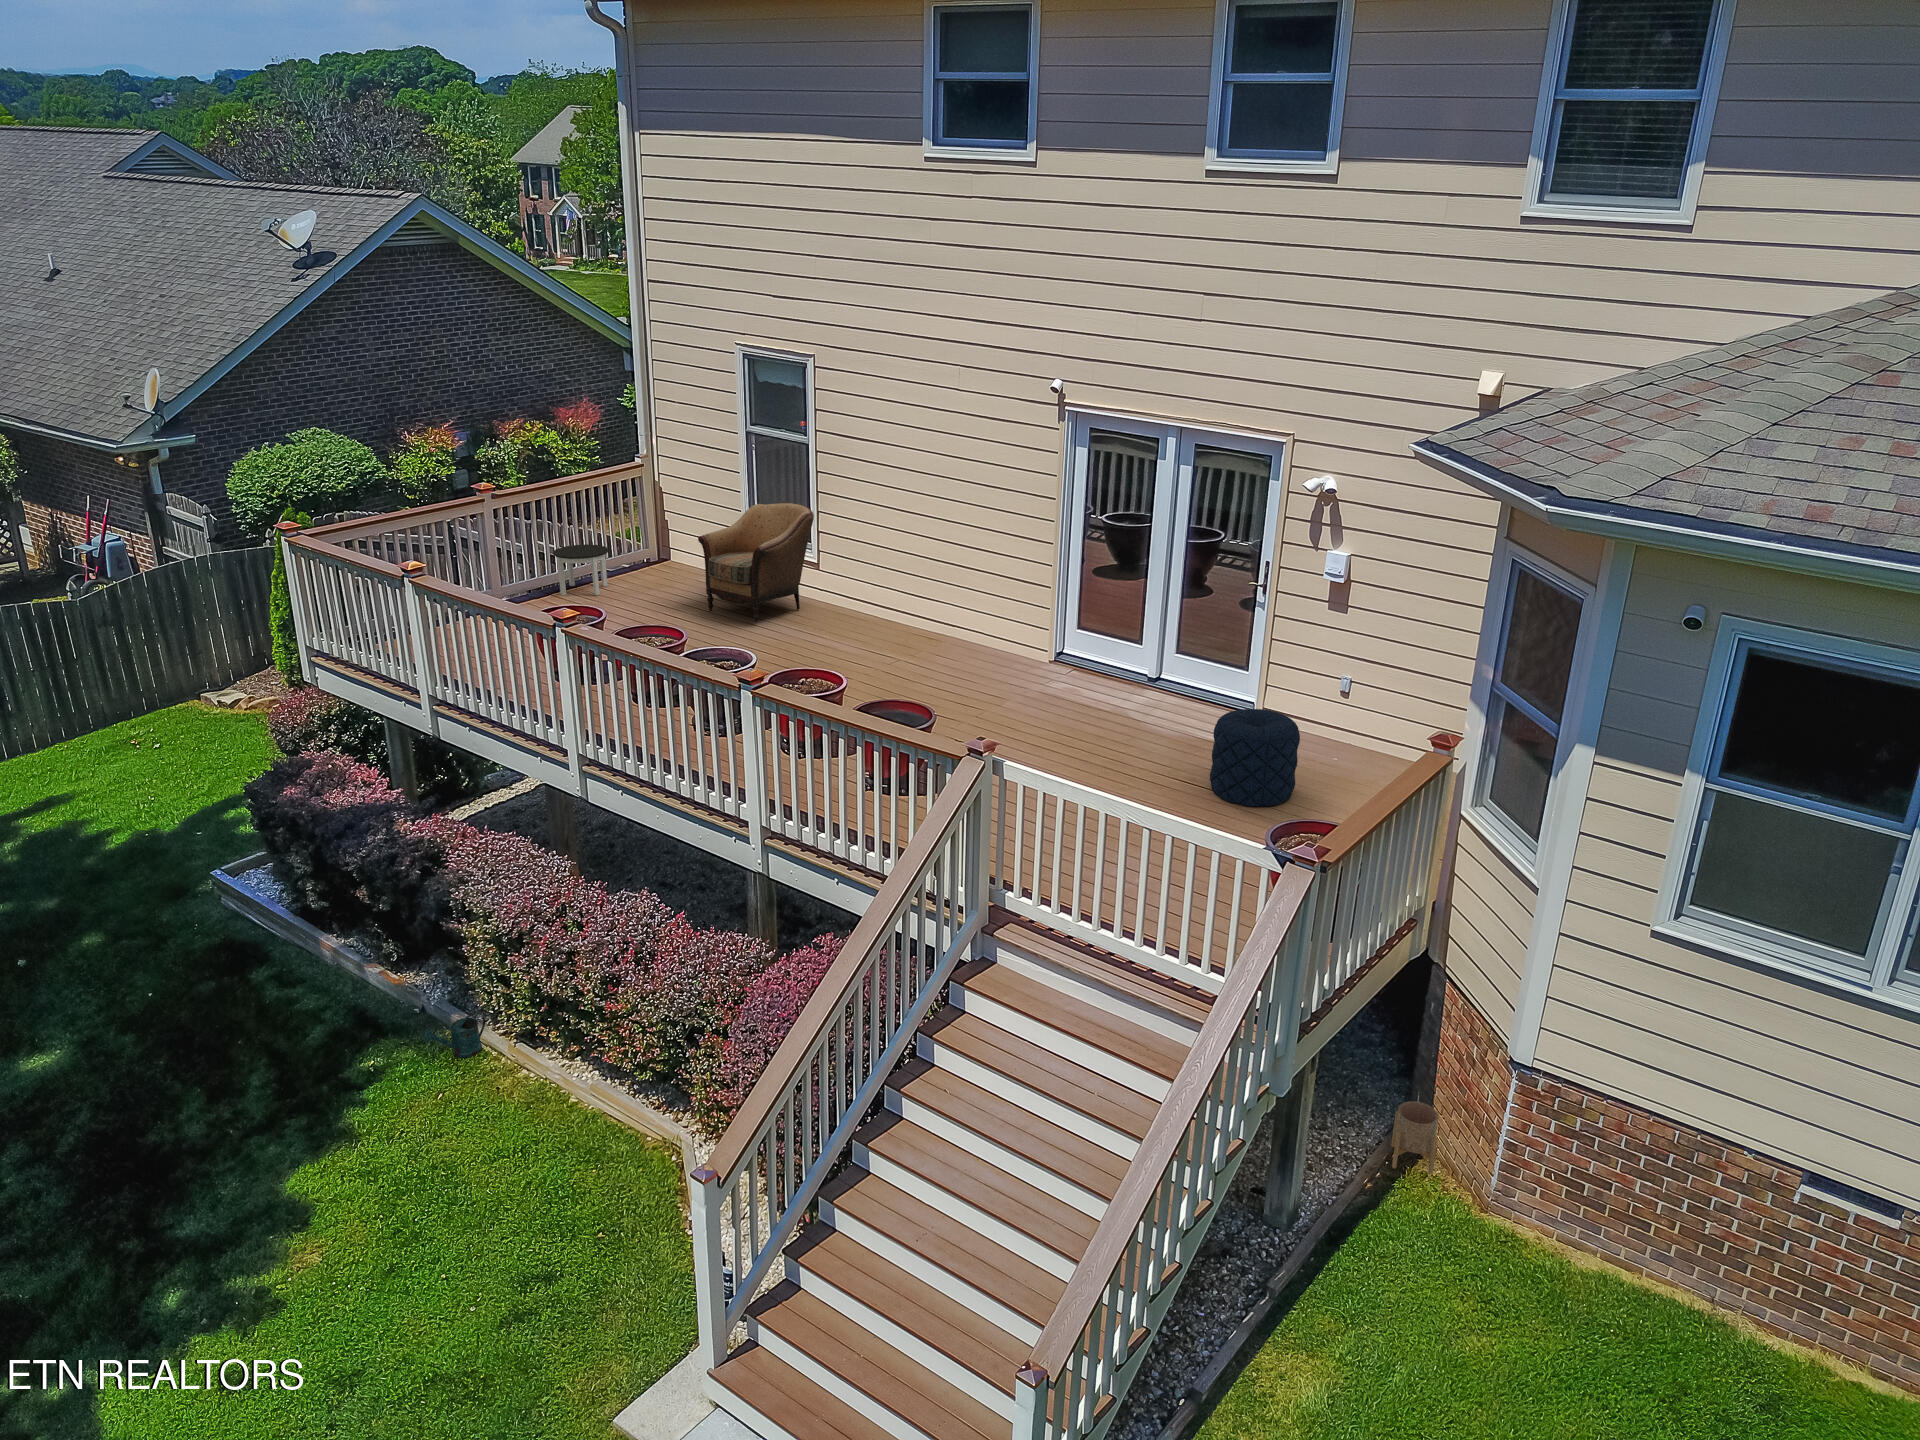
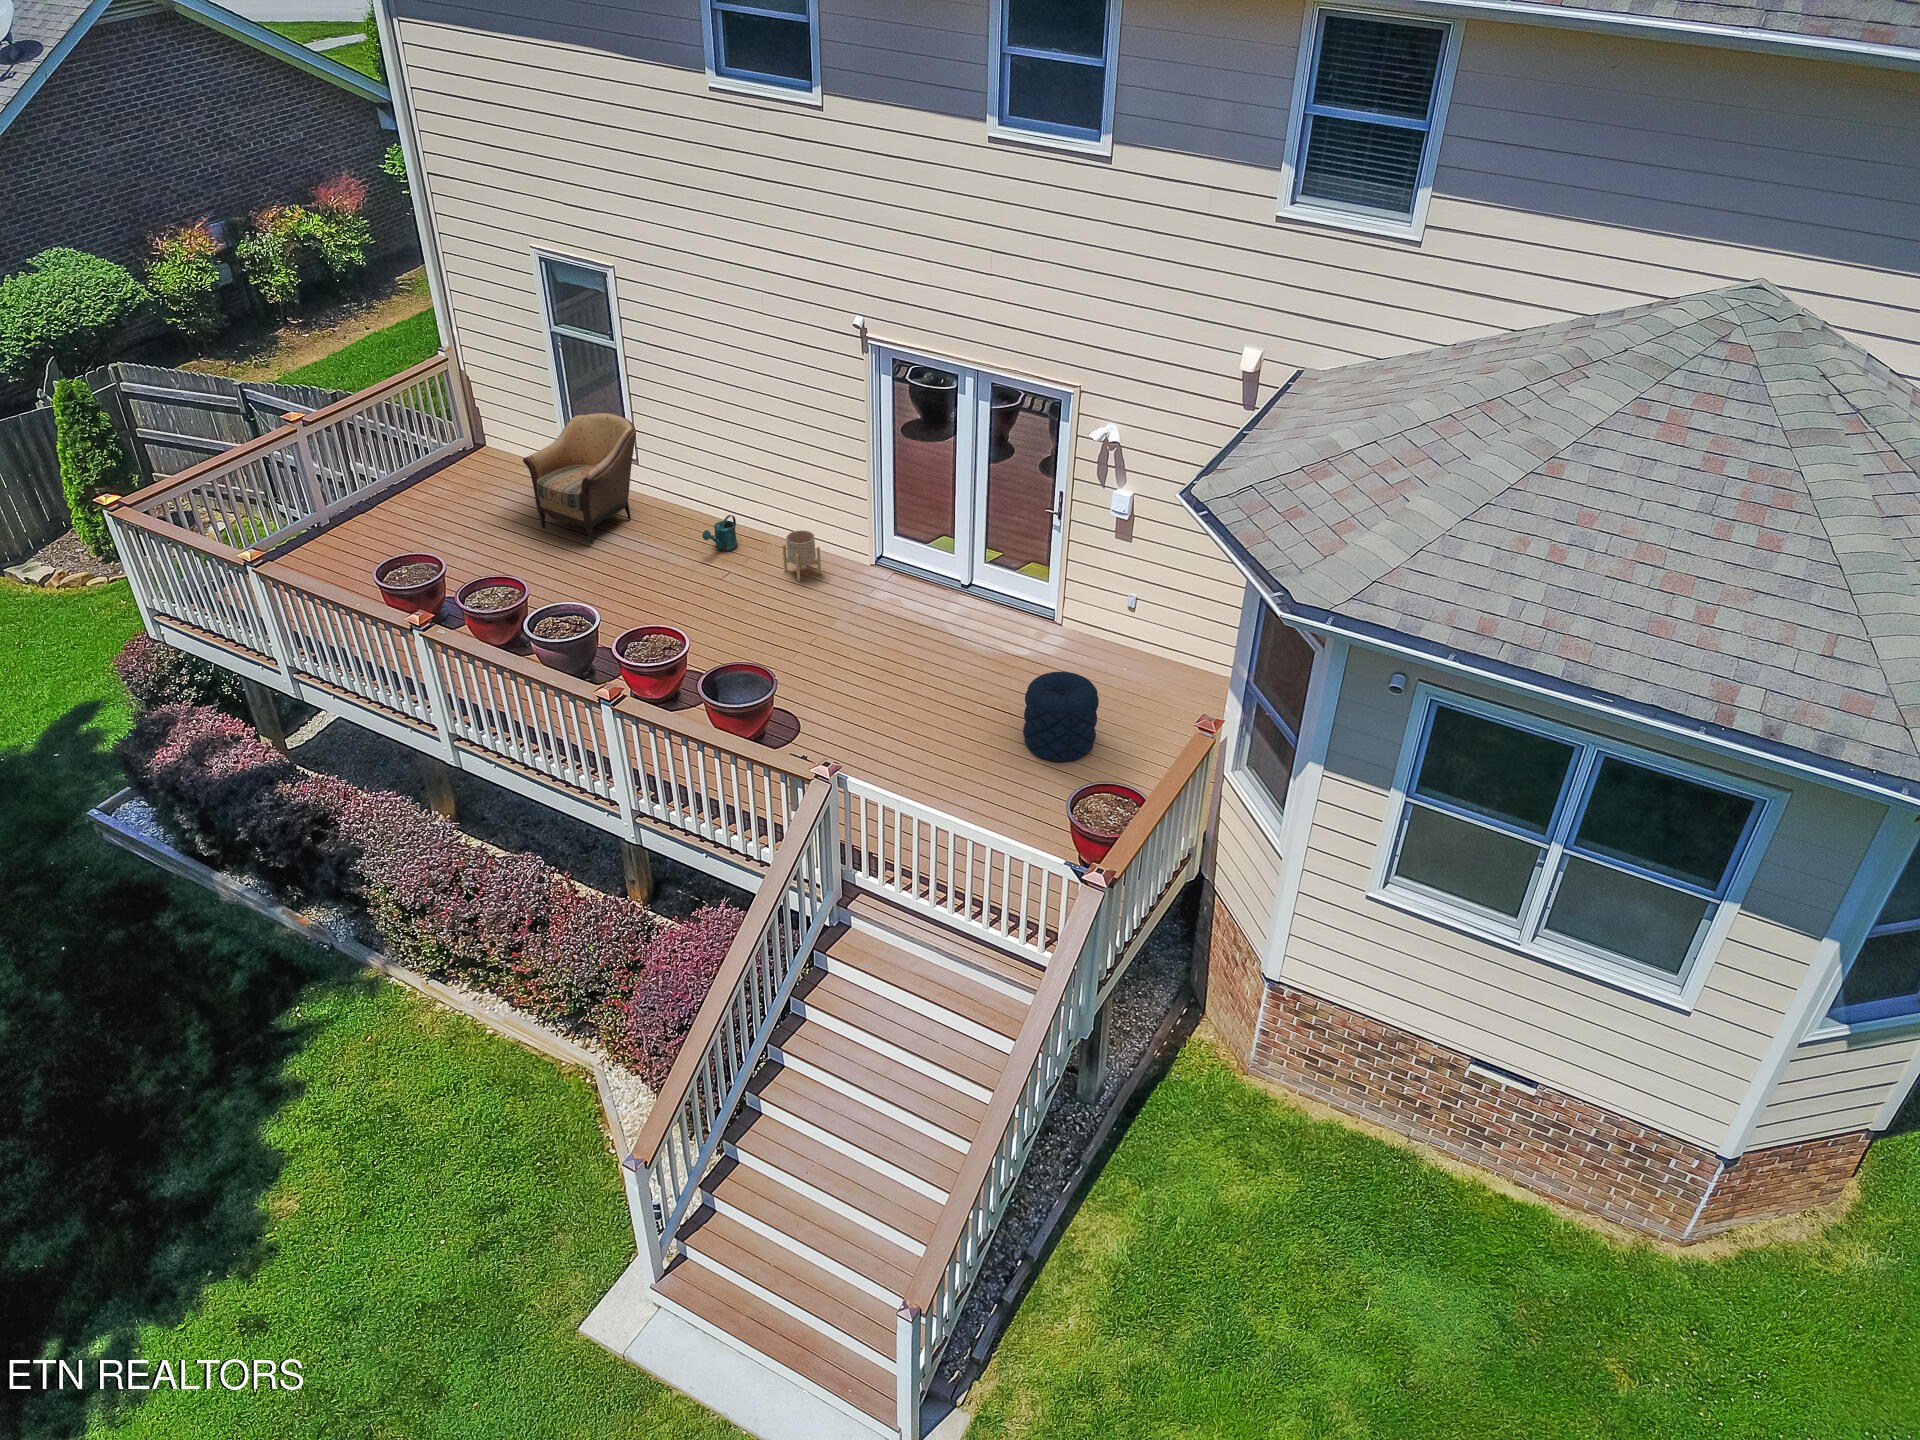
round table: present [553,544,608,595] -> none [375,457,434,514]
watering can: present [424,1012,485,1058] -> present [703,515,738,551]
planter: present [1391,1101,1438,1174] -> present [782,530,821,581]

